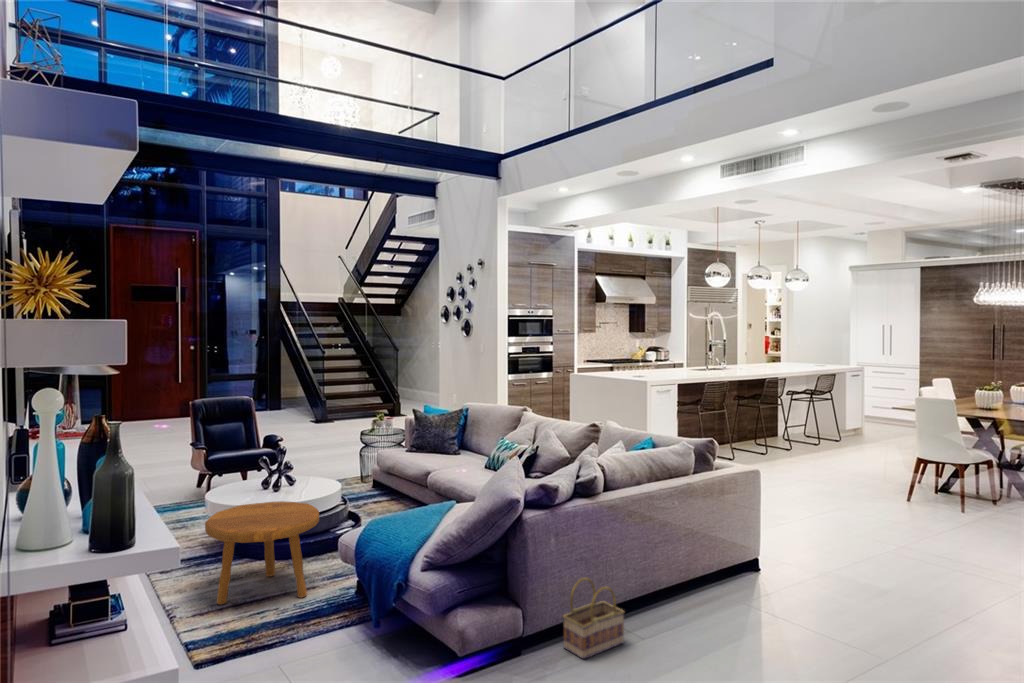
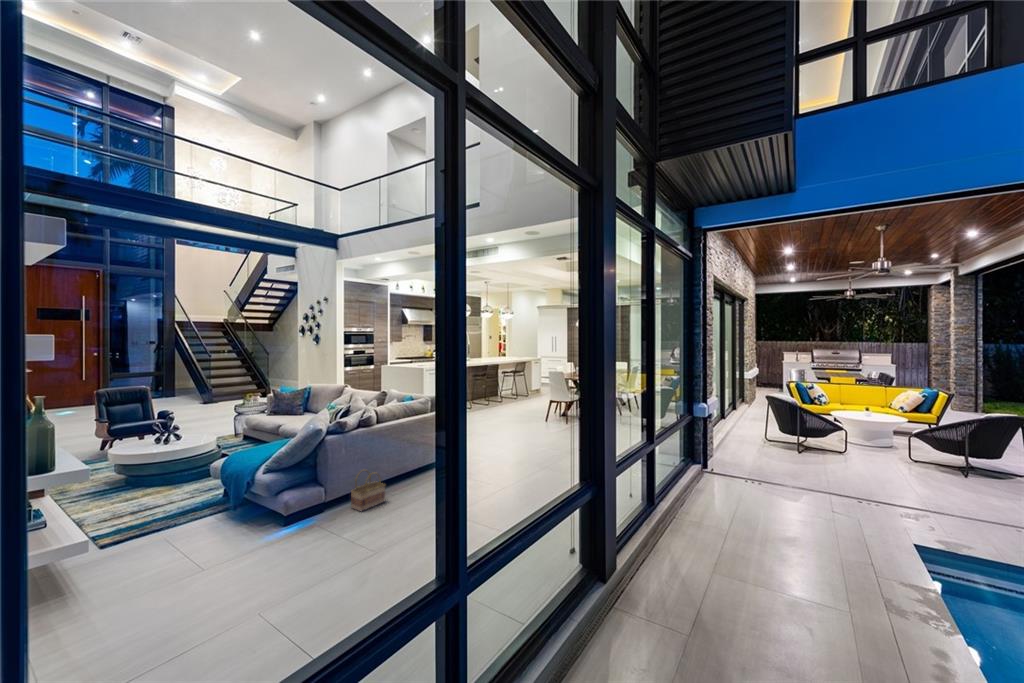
footstool: present [205,501,319,605] -> none [108,446,198,514]

